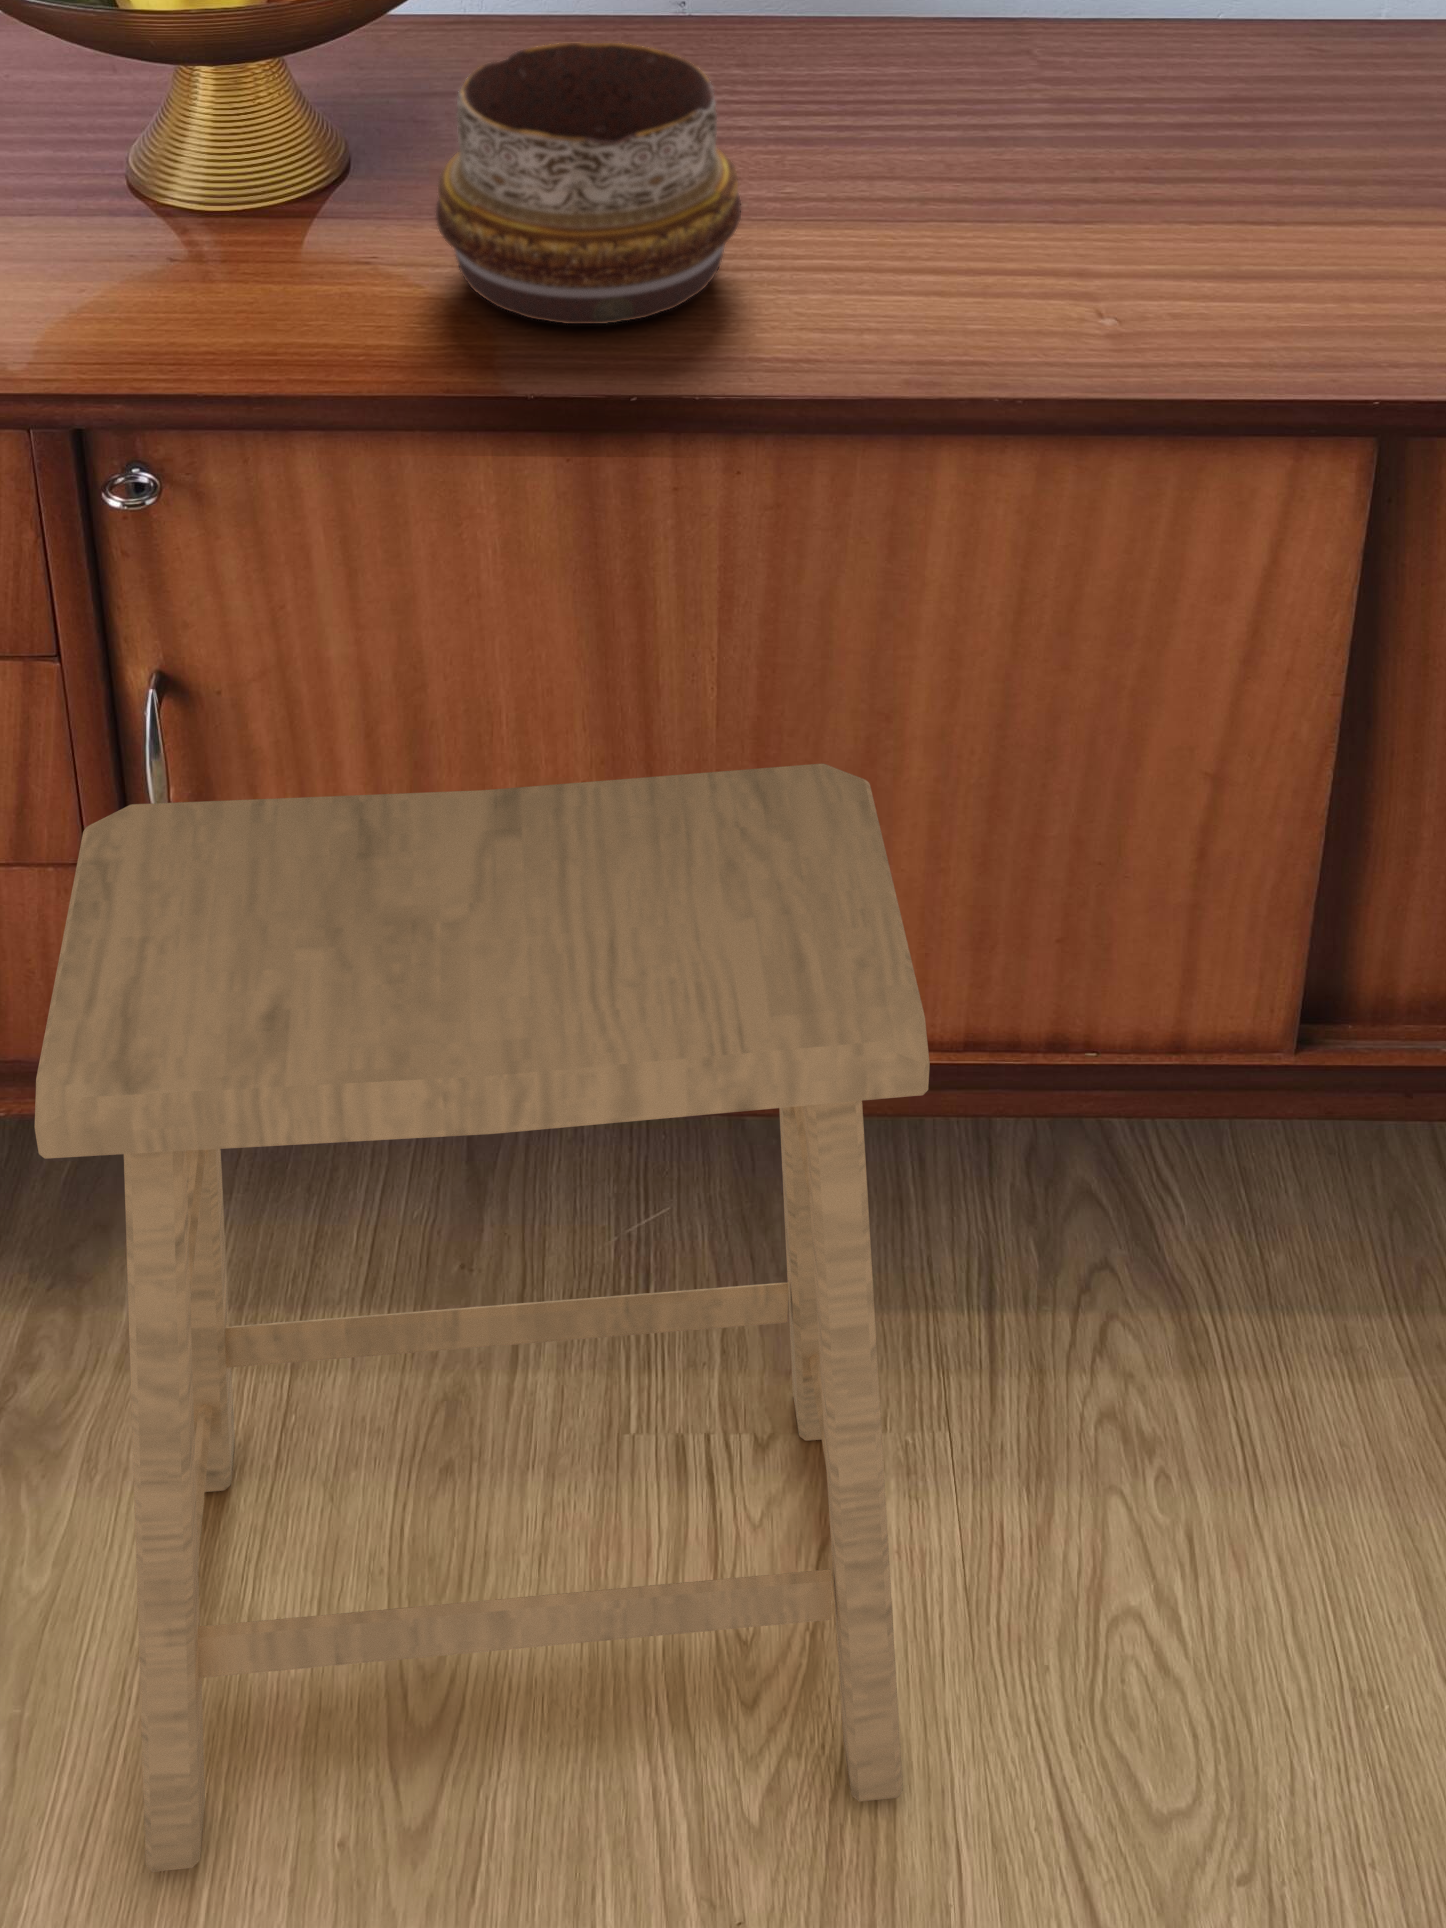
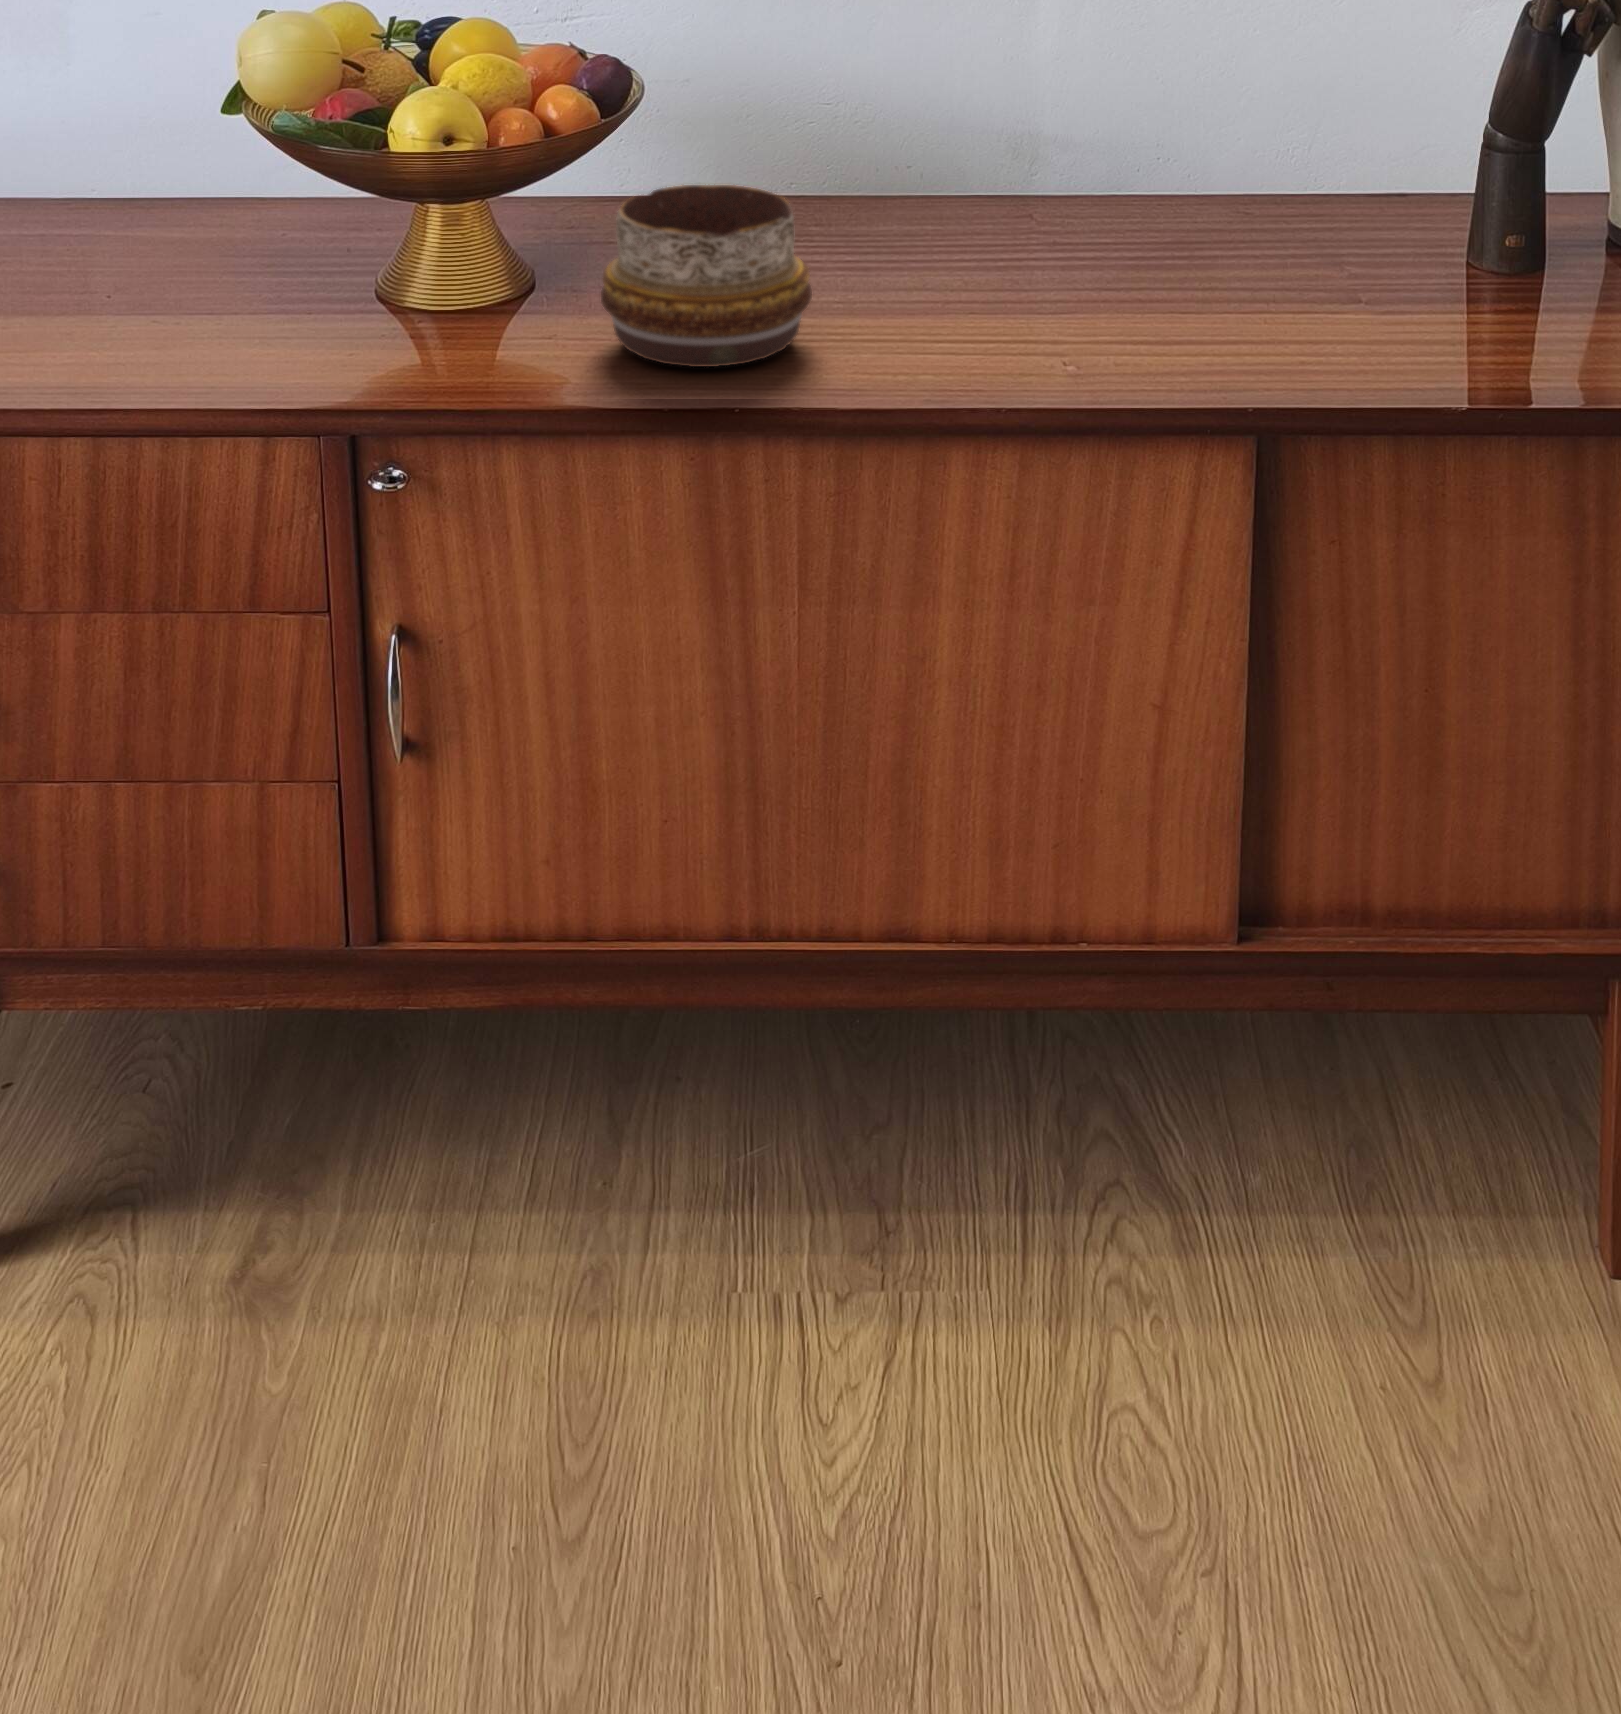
footstool: present [35,764,930,1872] -> none [328,690,945,1555]

